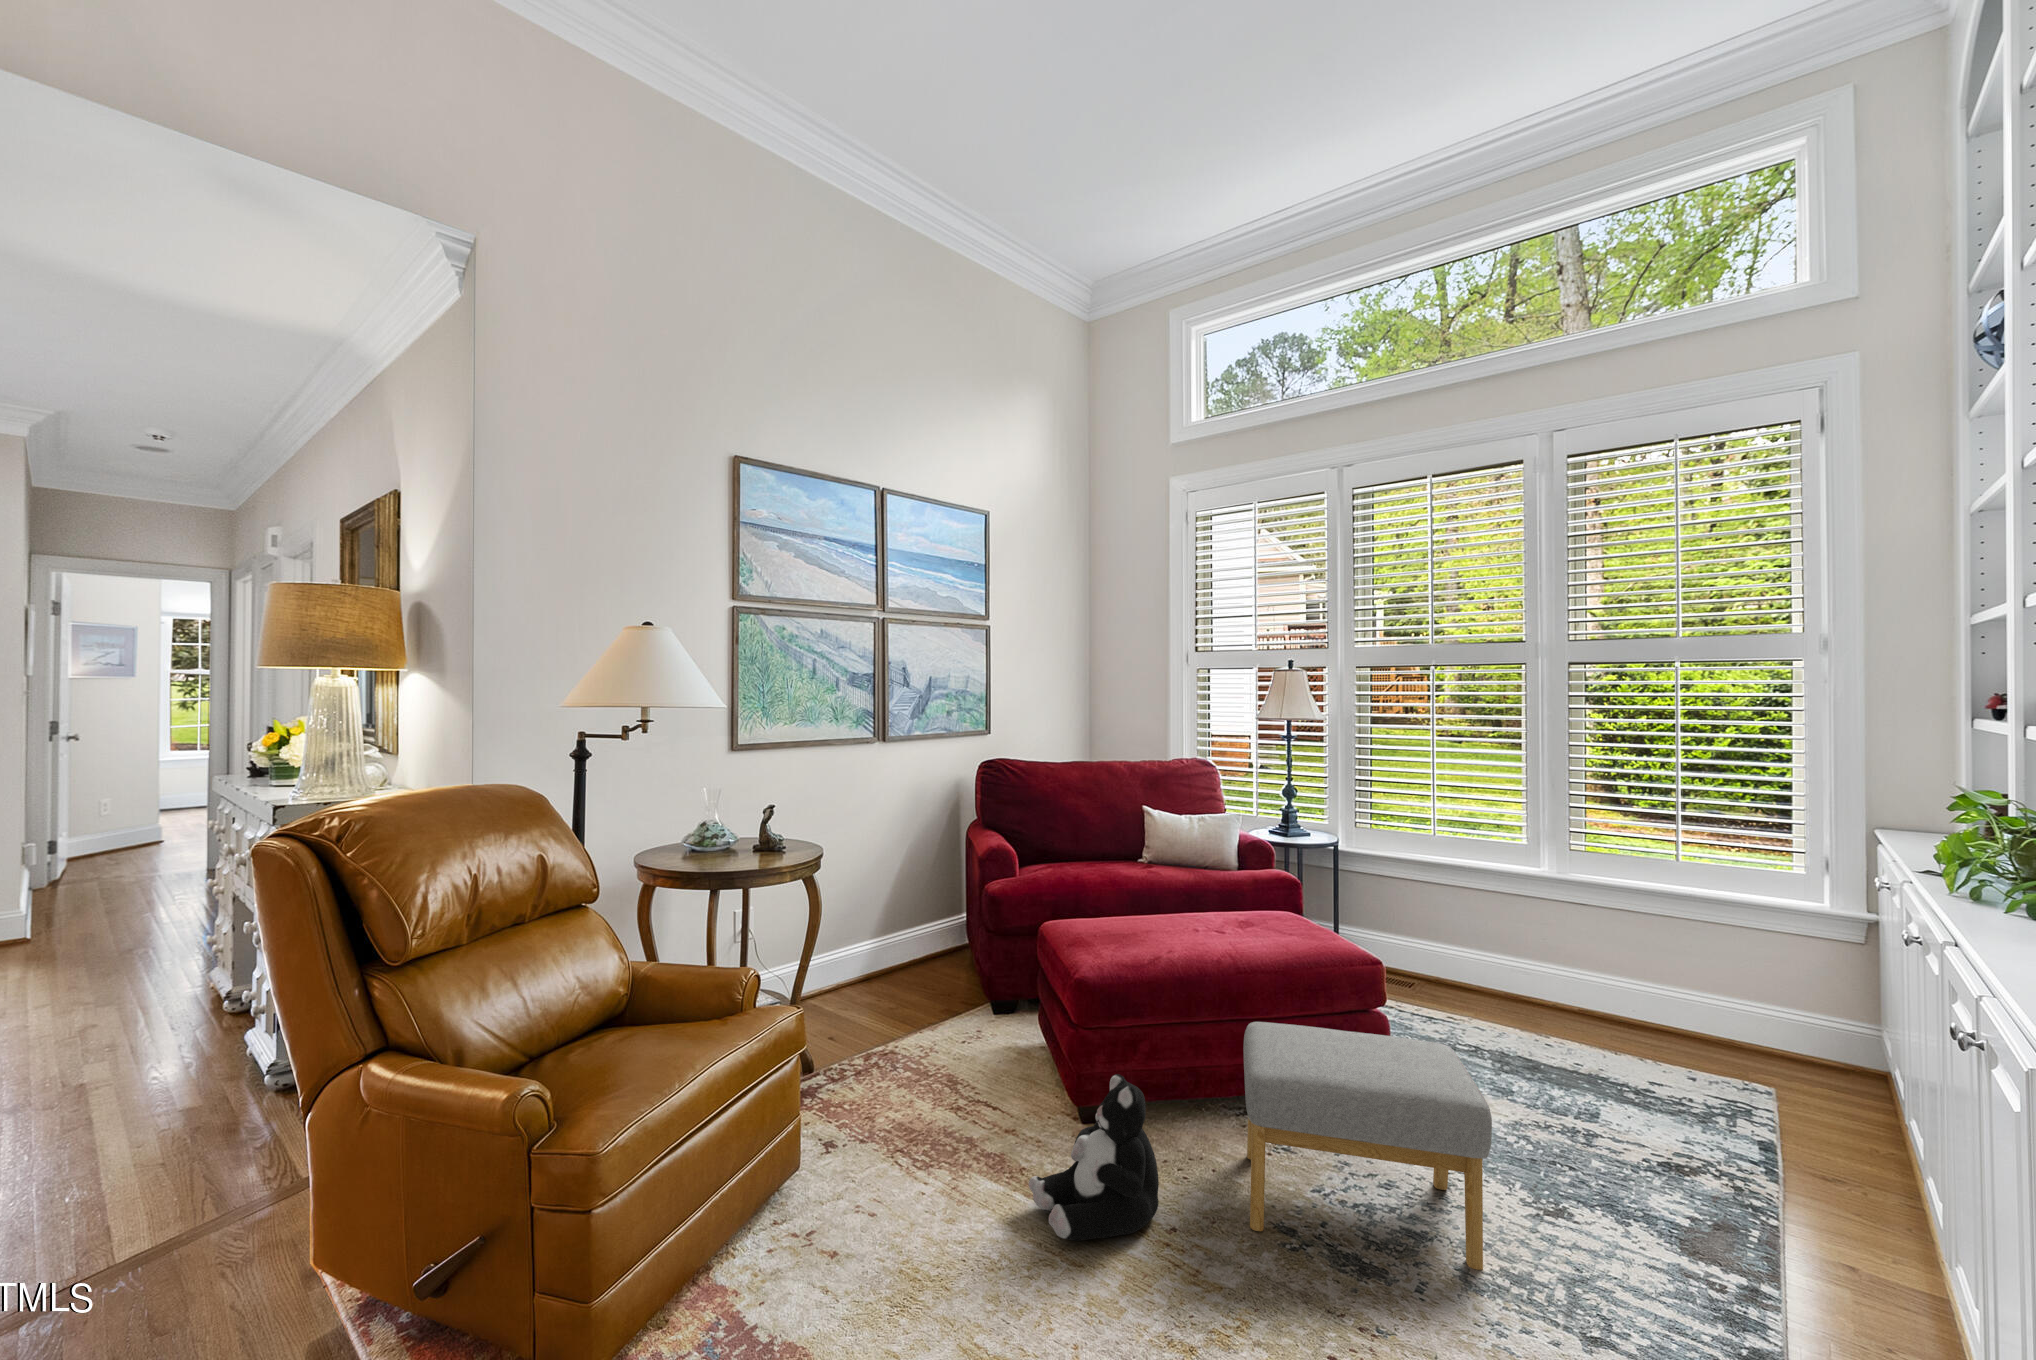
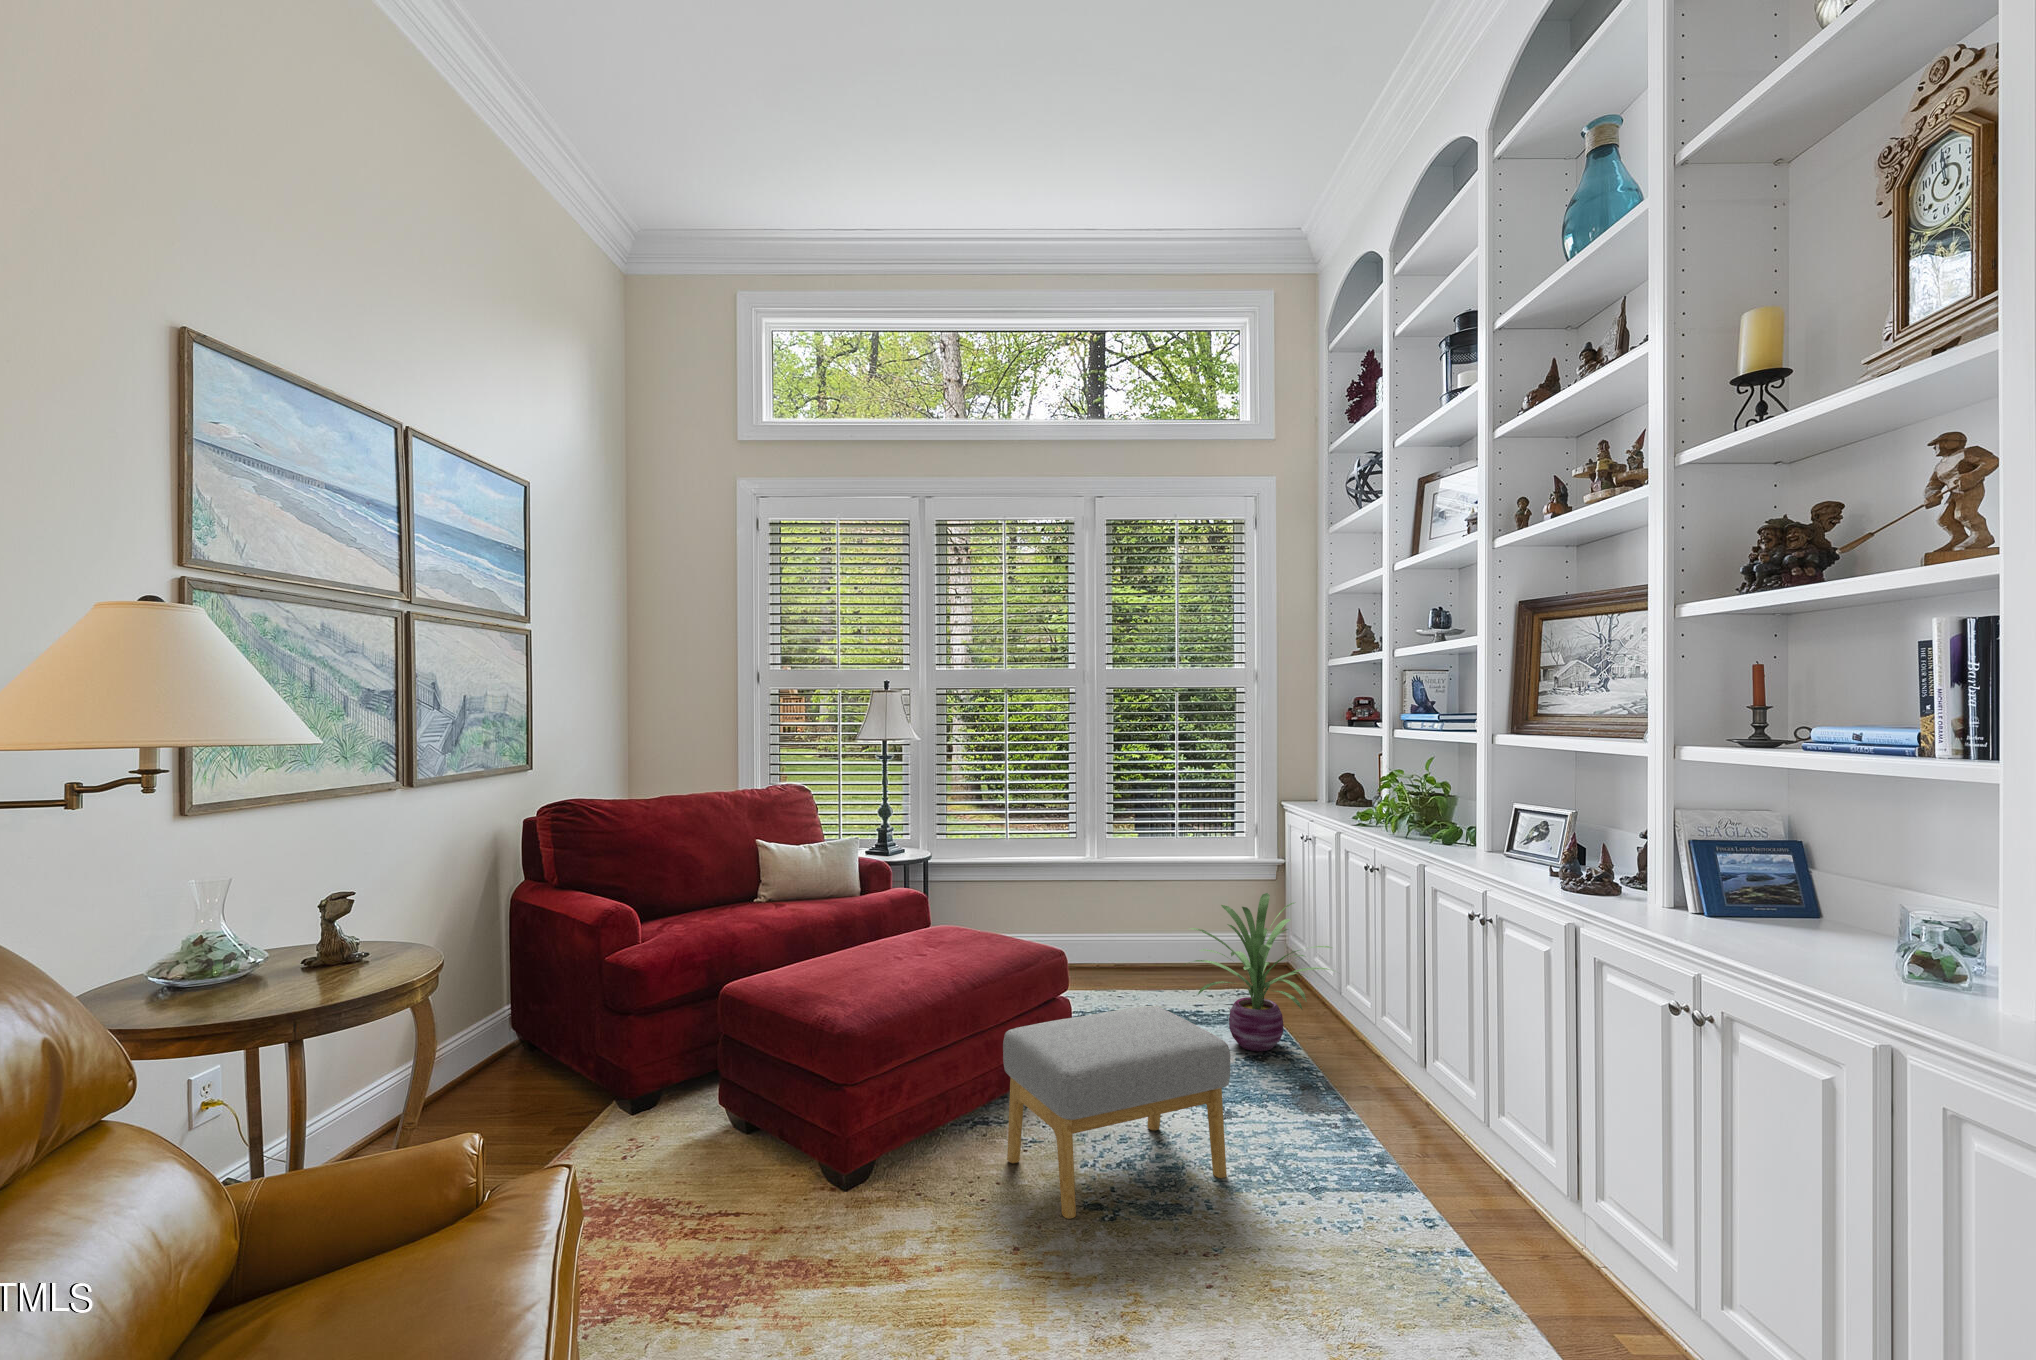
decorative plant: none [1578,958,1854,1162] -> present [1189,893,1334,1051]
plush toy: present [1029,1074,1159,1241] -> none [874,1115,1000,1299]

